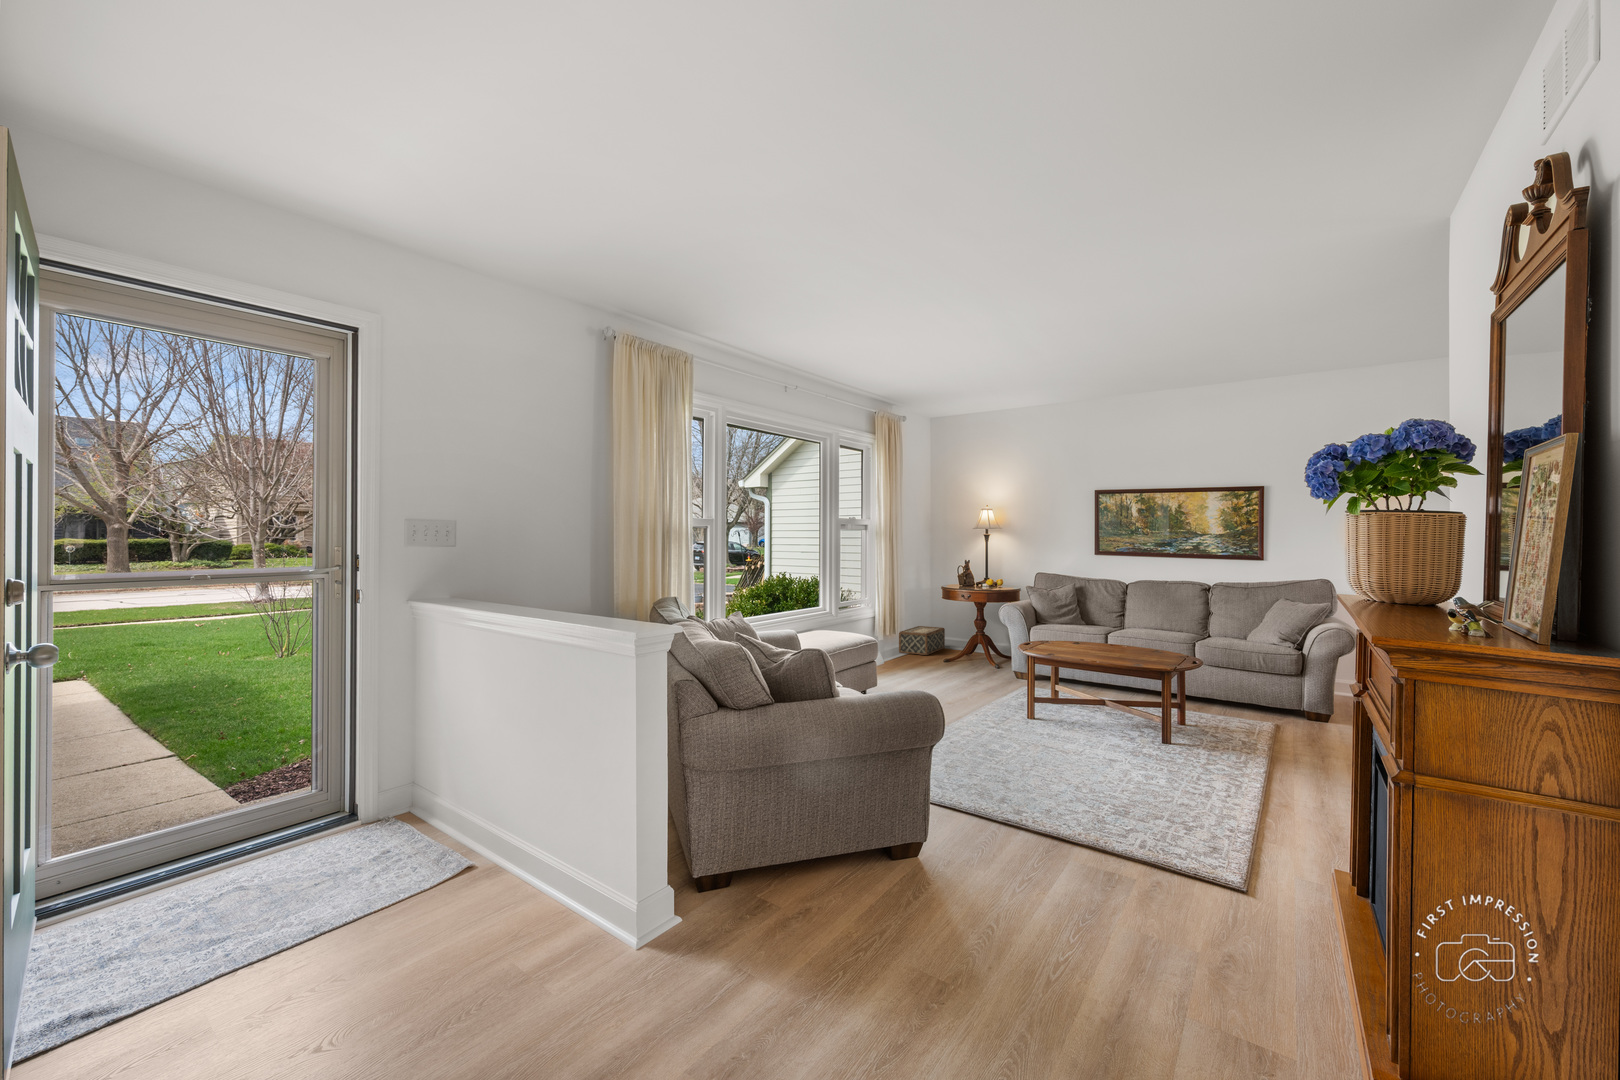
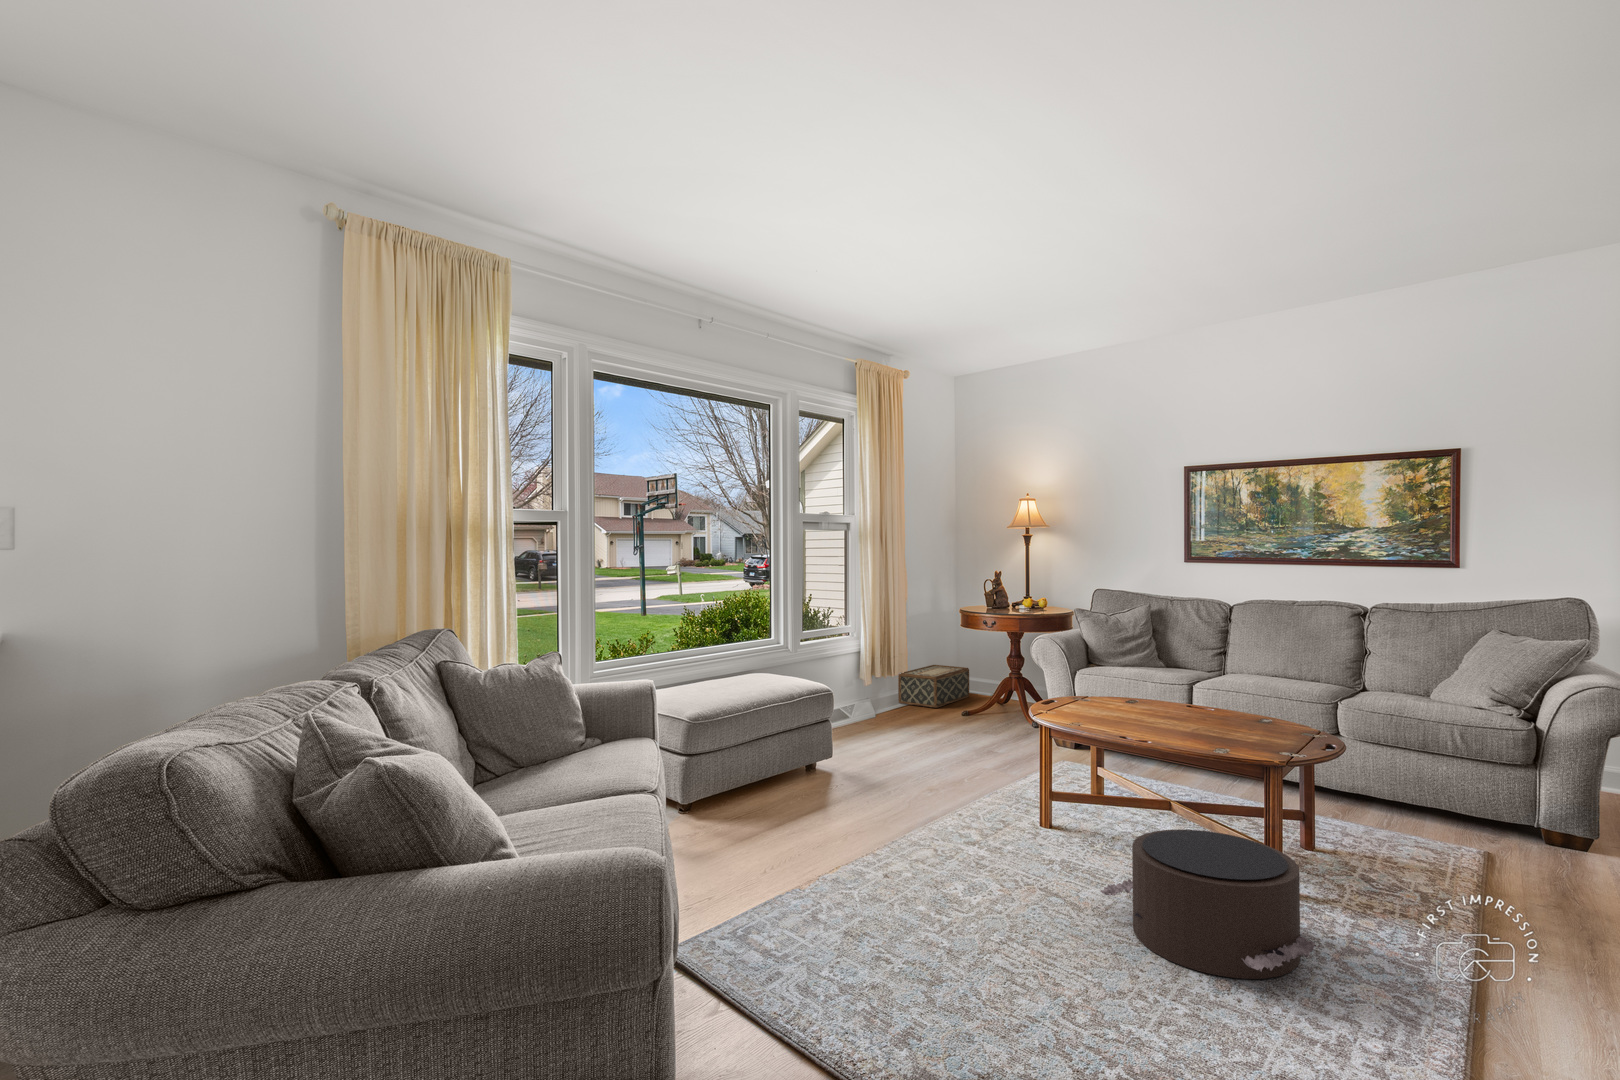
pouf: none [1078,709,1196,777] -> present [1101,829,1320,979]

